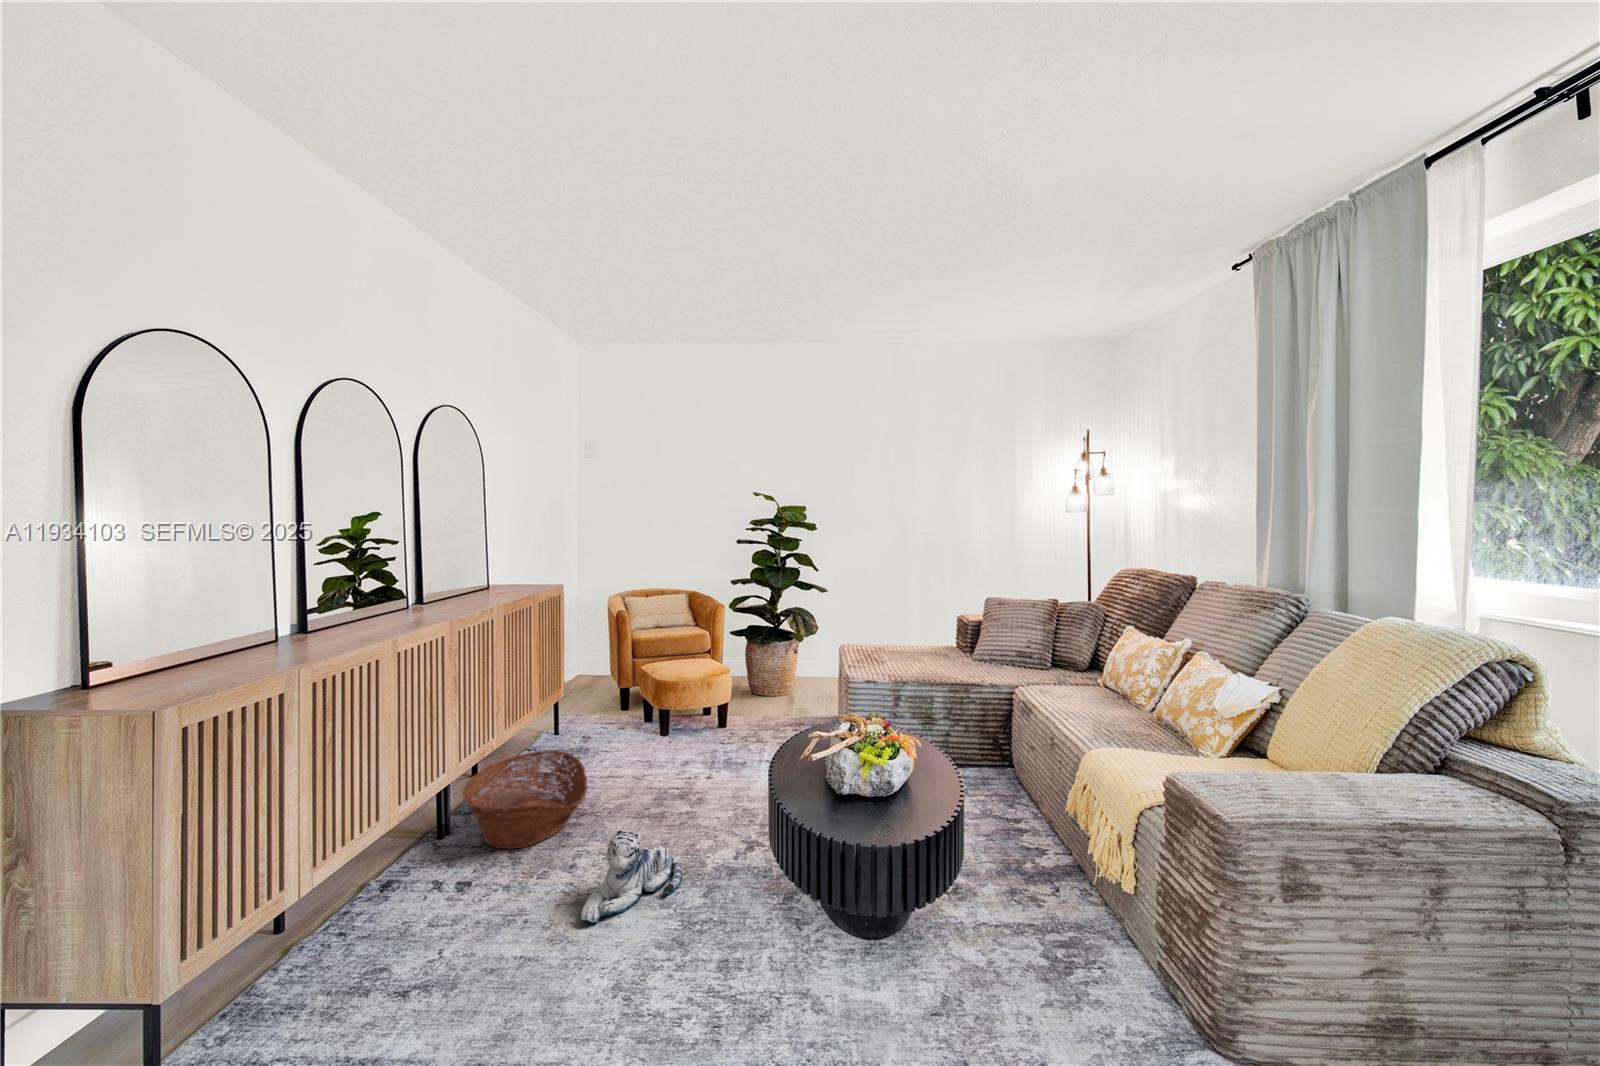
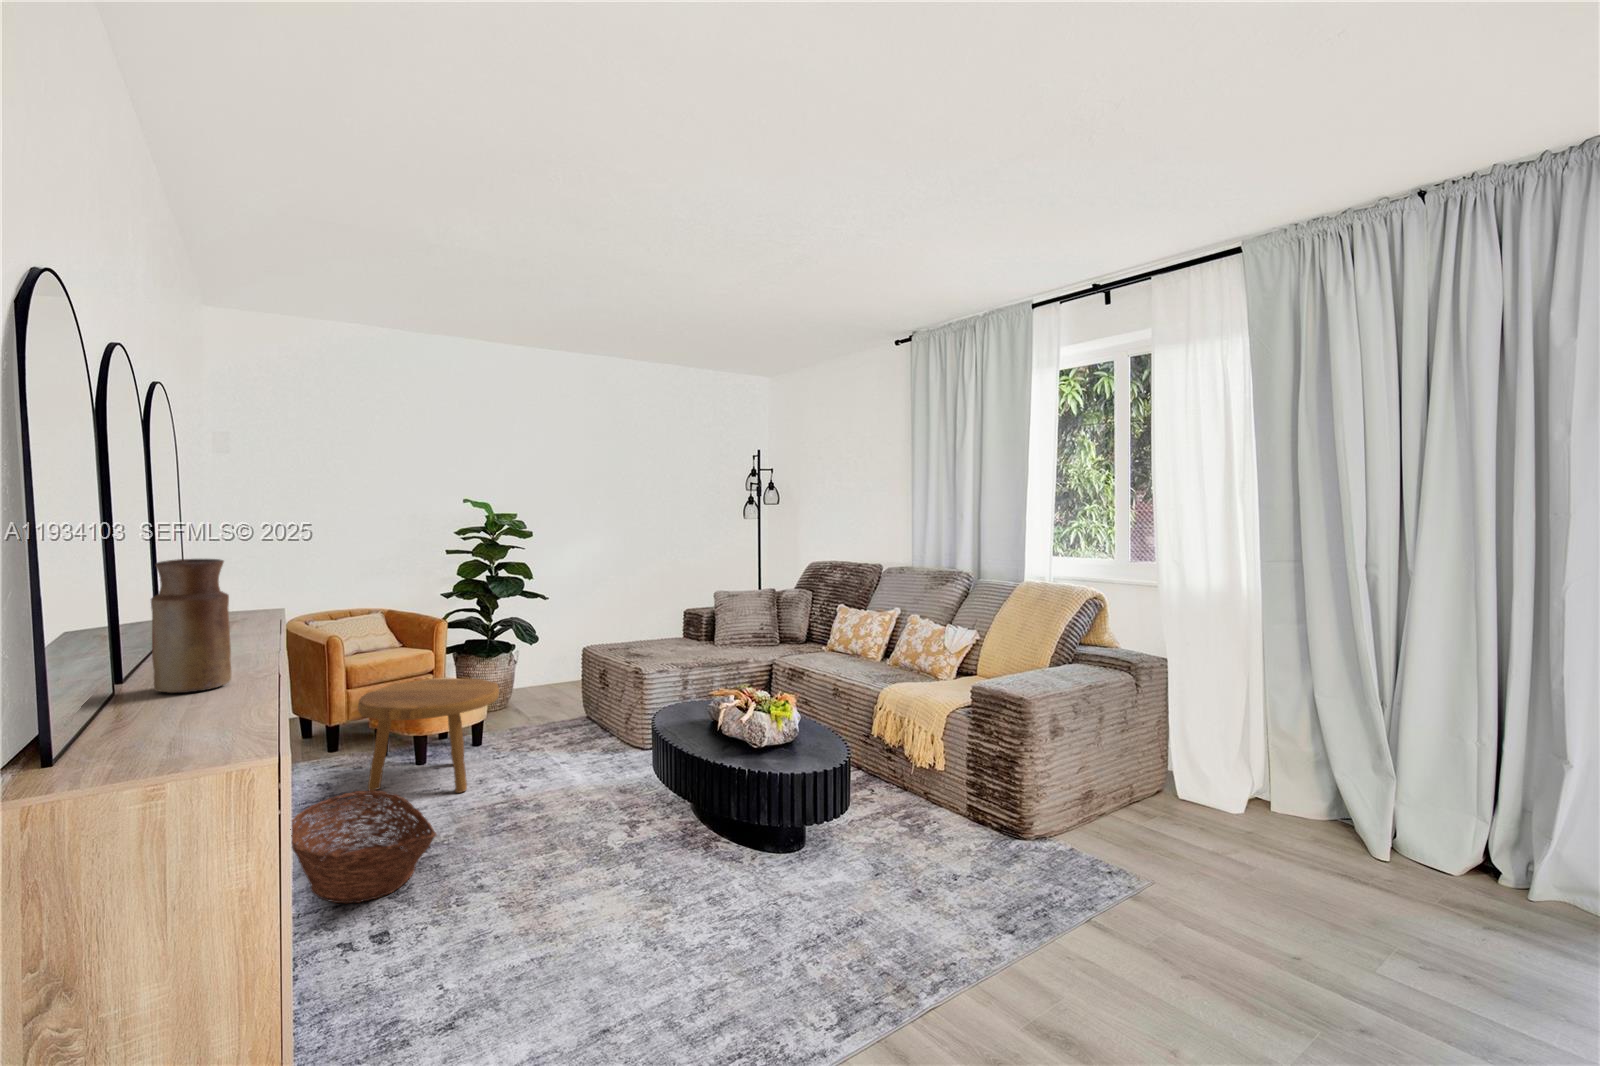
vase: none [264,554,325,658] -> present [151,559,231,693]
footstool: none [599,660,715,768] -> present [358,678,499,793]
plush toy: present [580,830,682,922] -> none [536,826,609,919]

